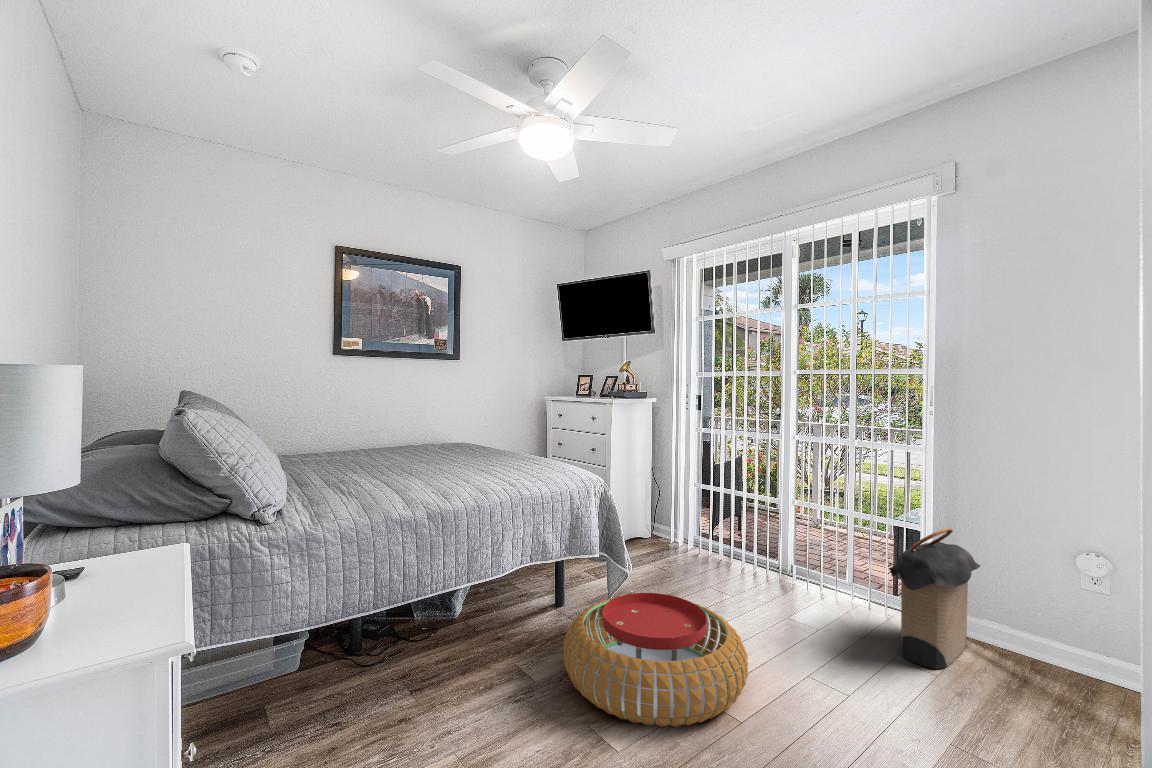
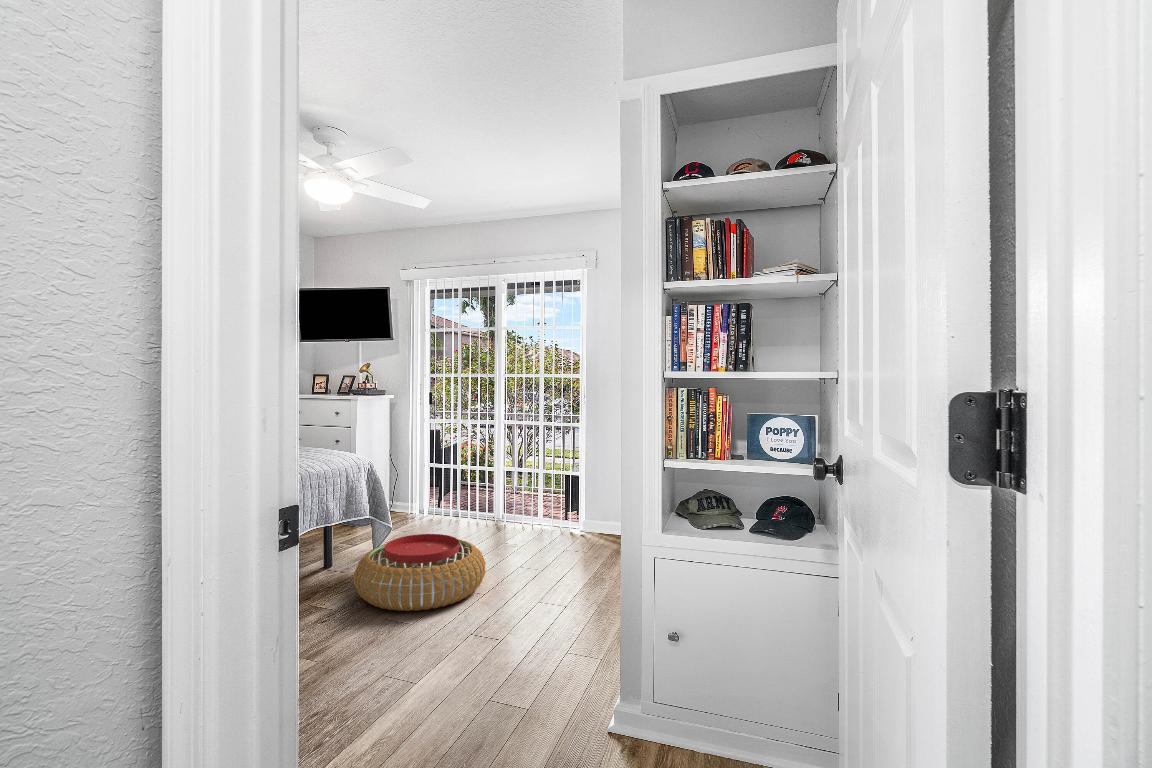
laundry hamper: present [889,528,980,669] -> none [563,469,609,552]

